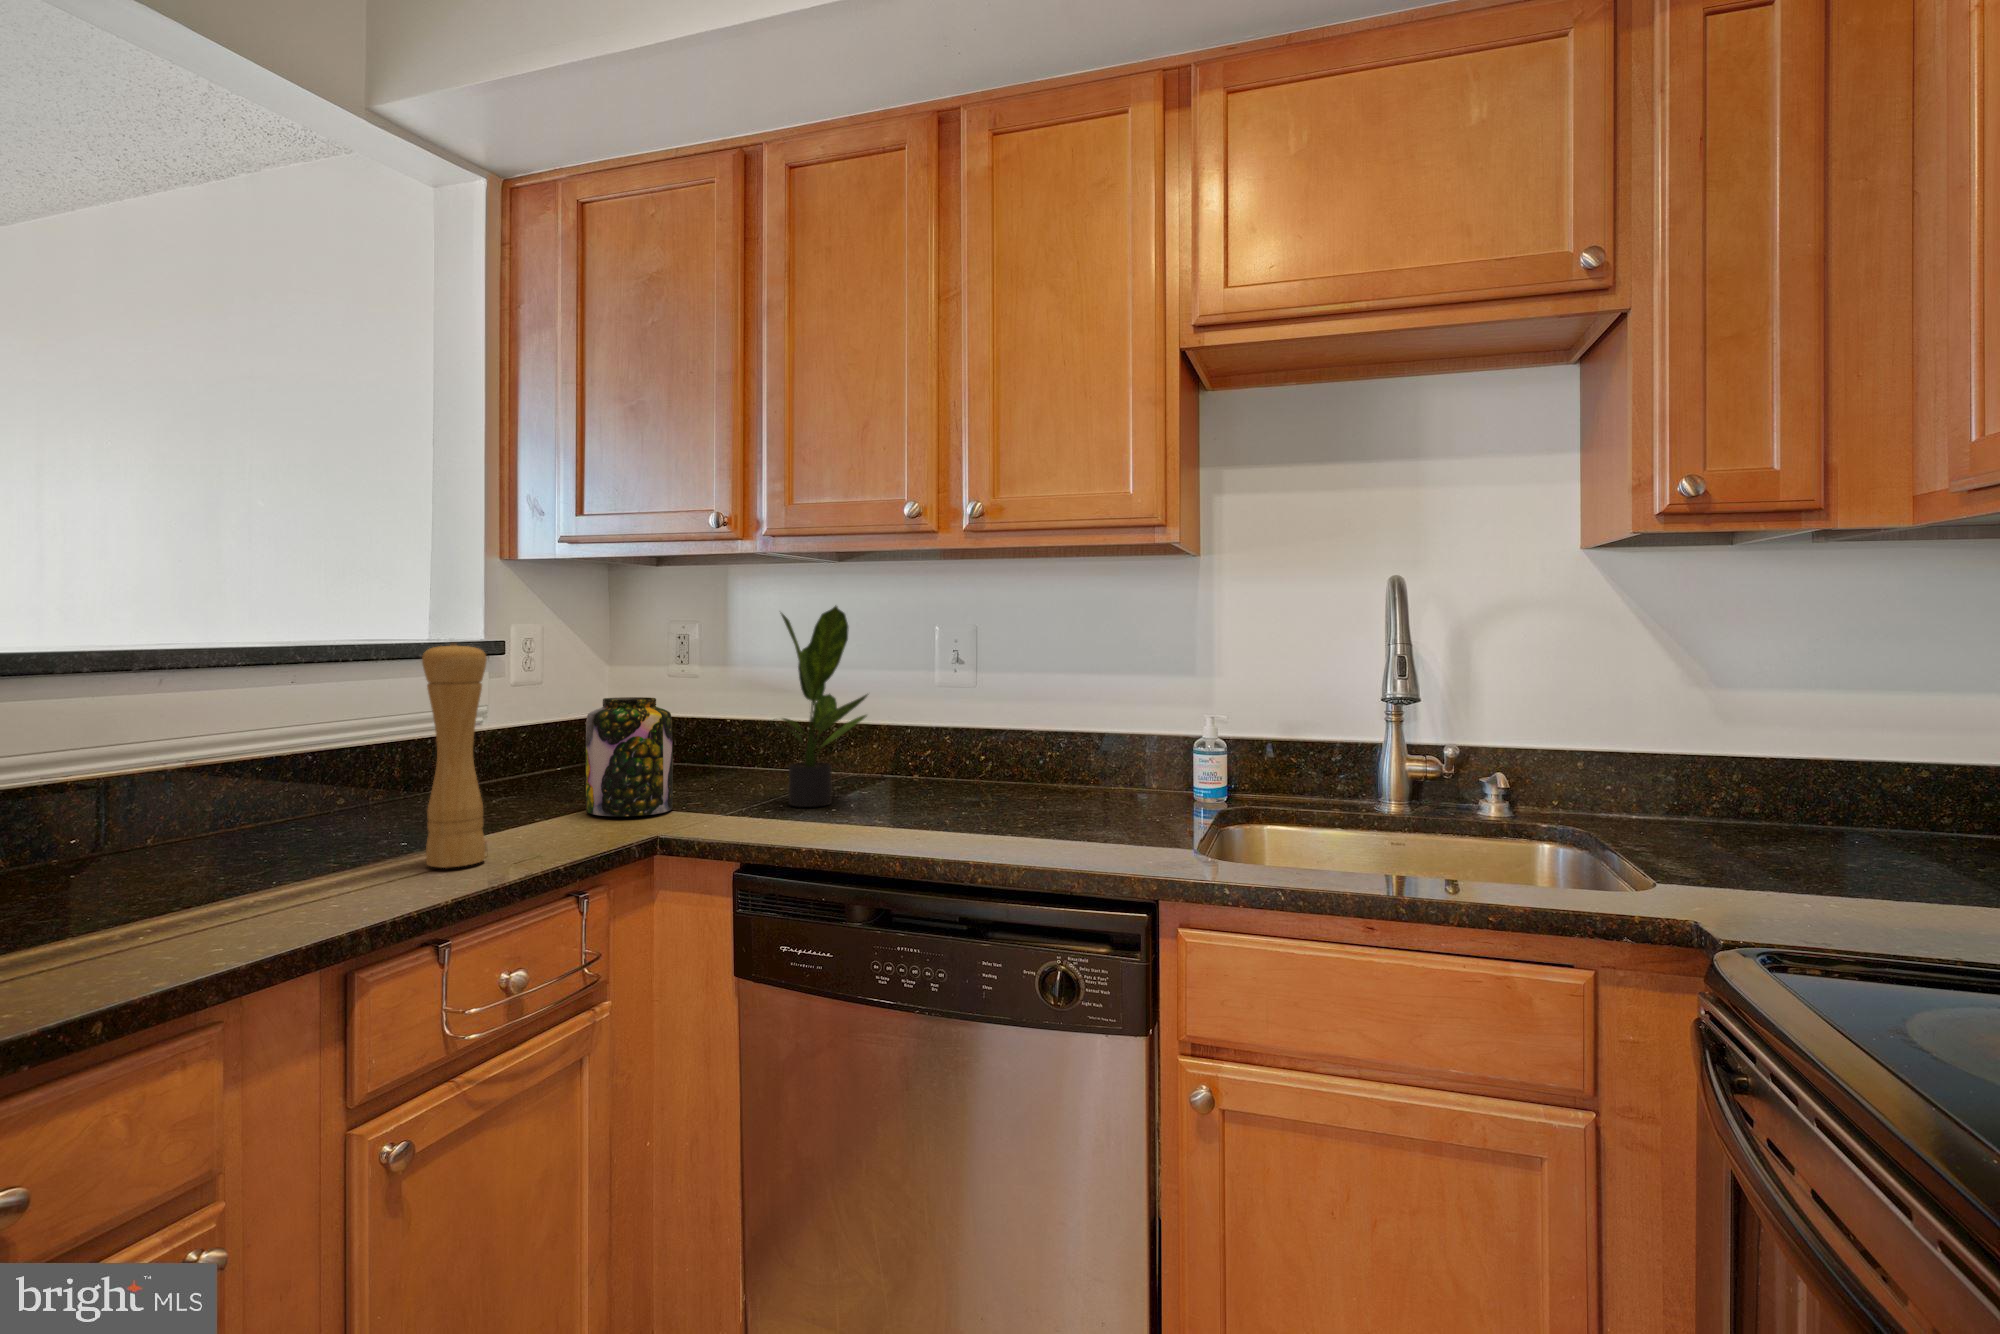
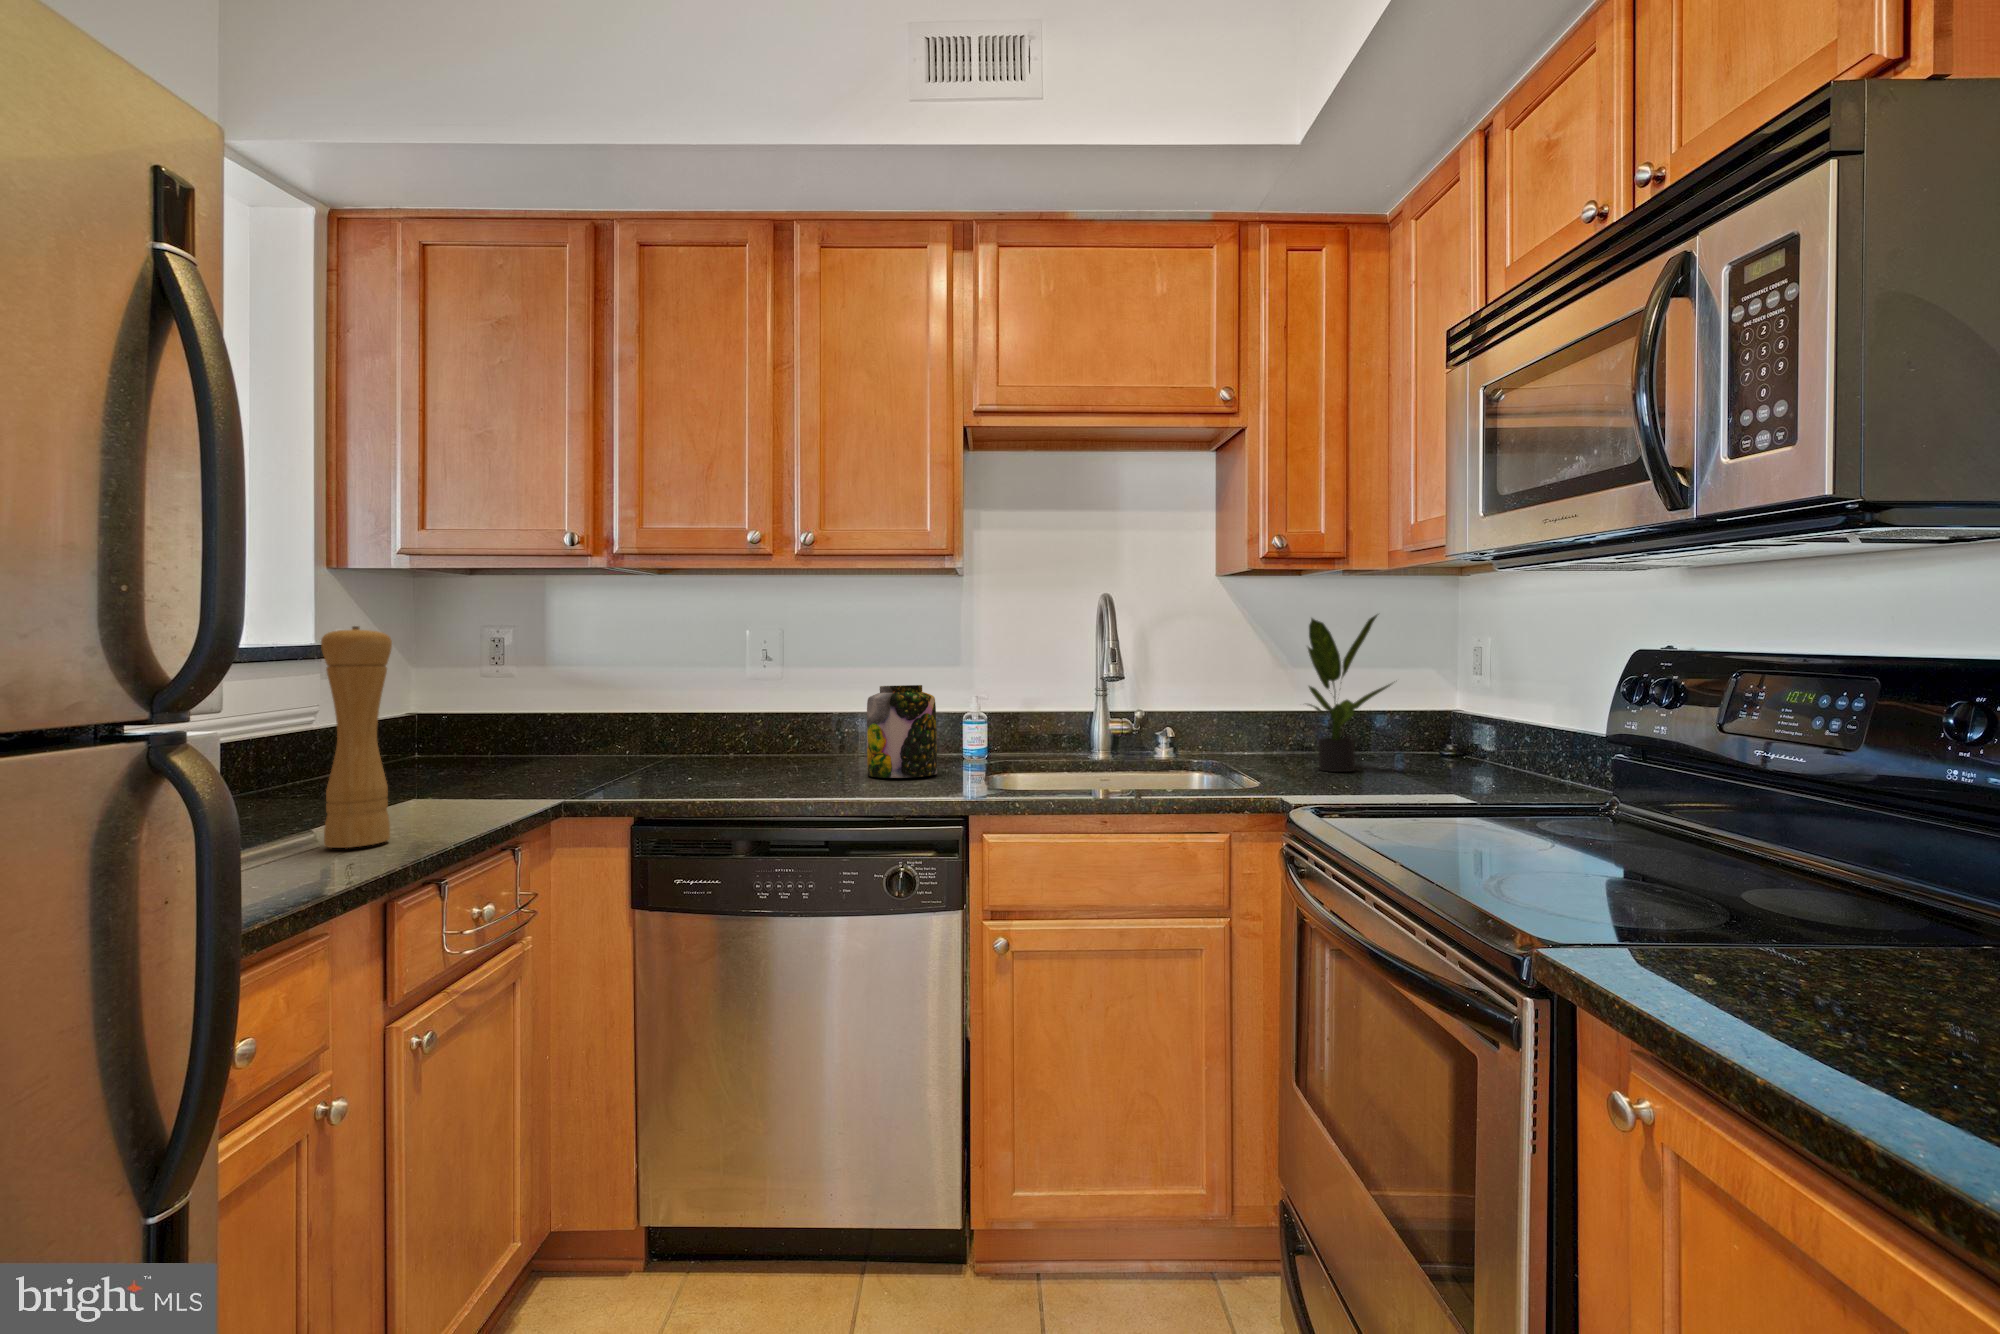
potted plant: present [781,605,867,807] -> present [1308,615,1391,772]
jar: present [586,697,673,816] -> present [867,685,937,778]

